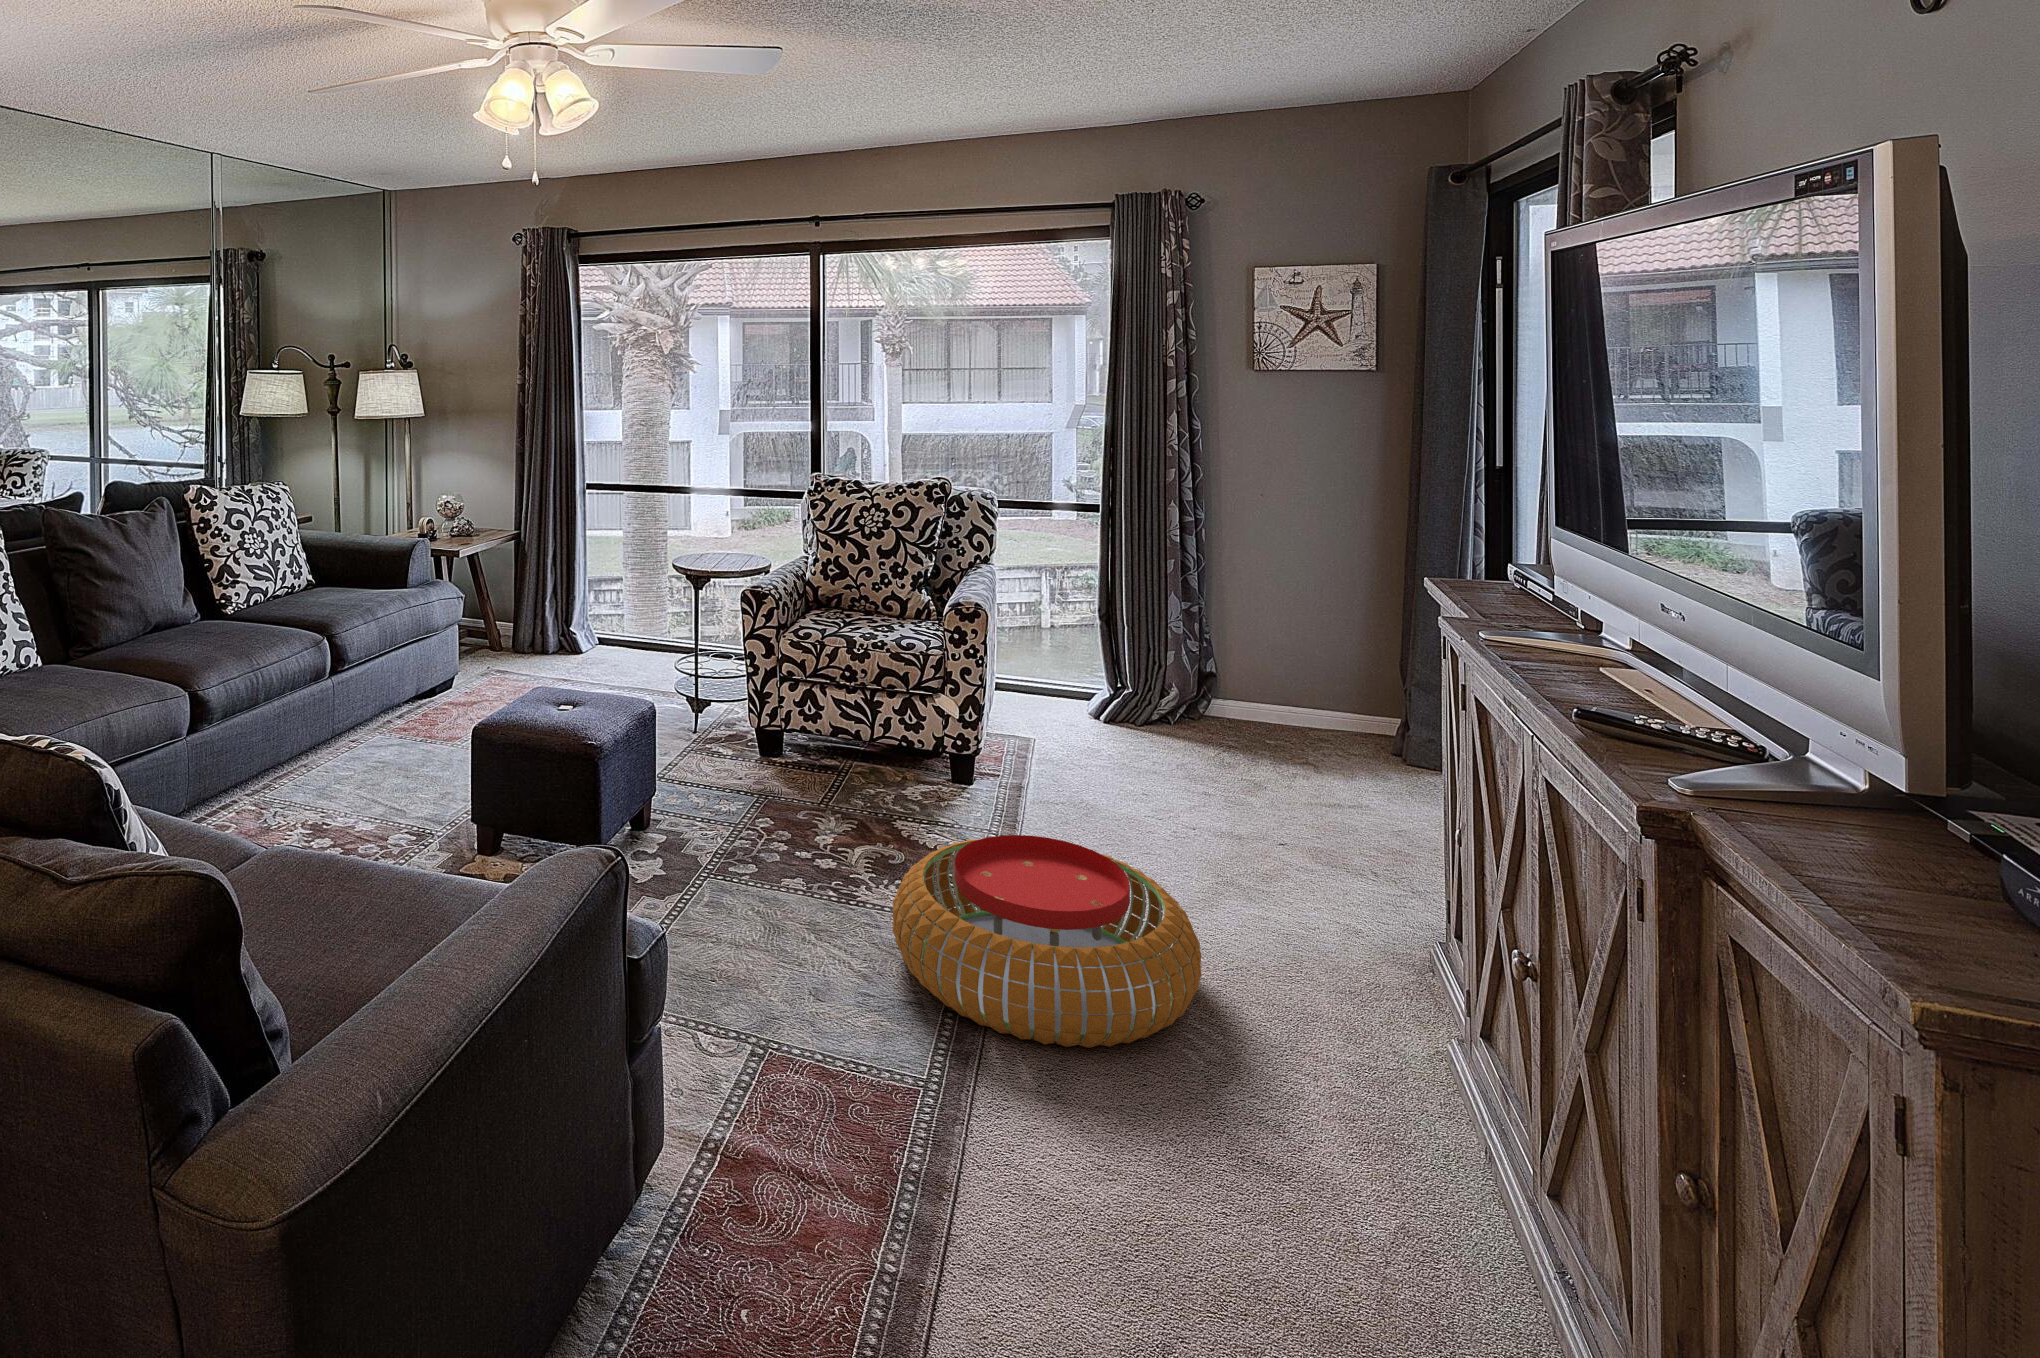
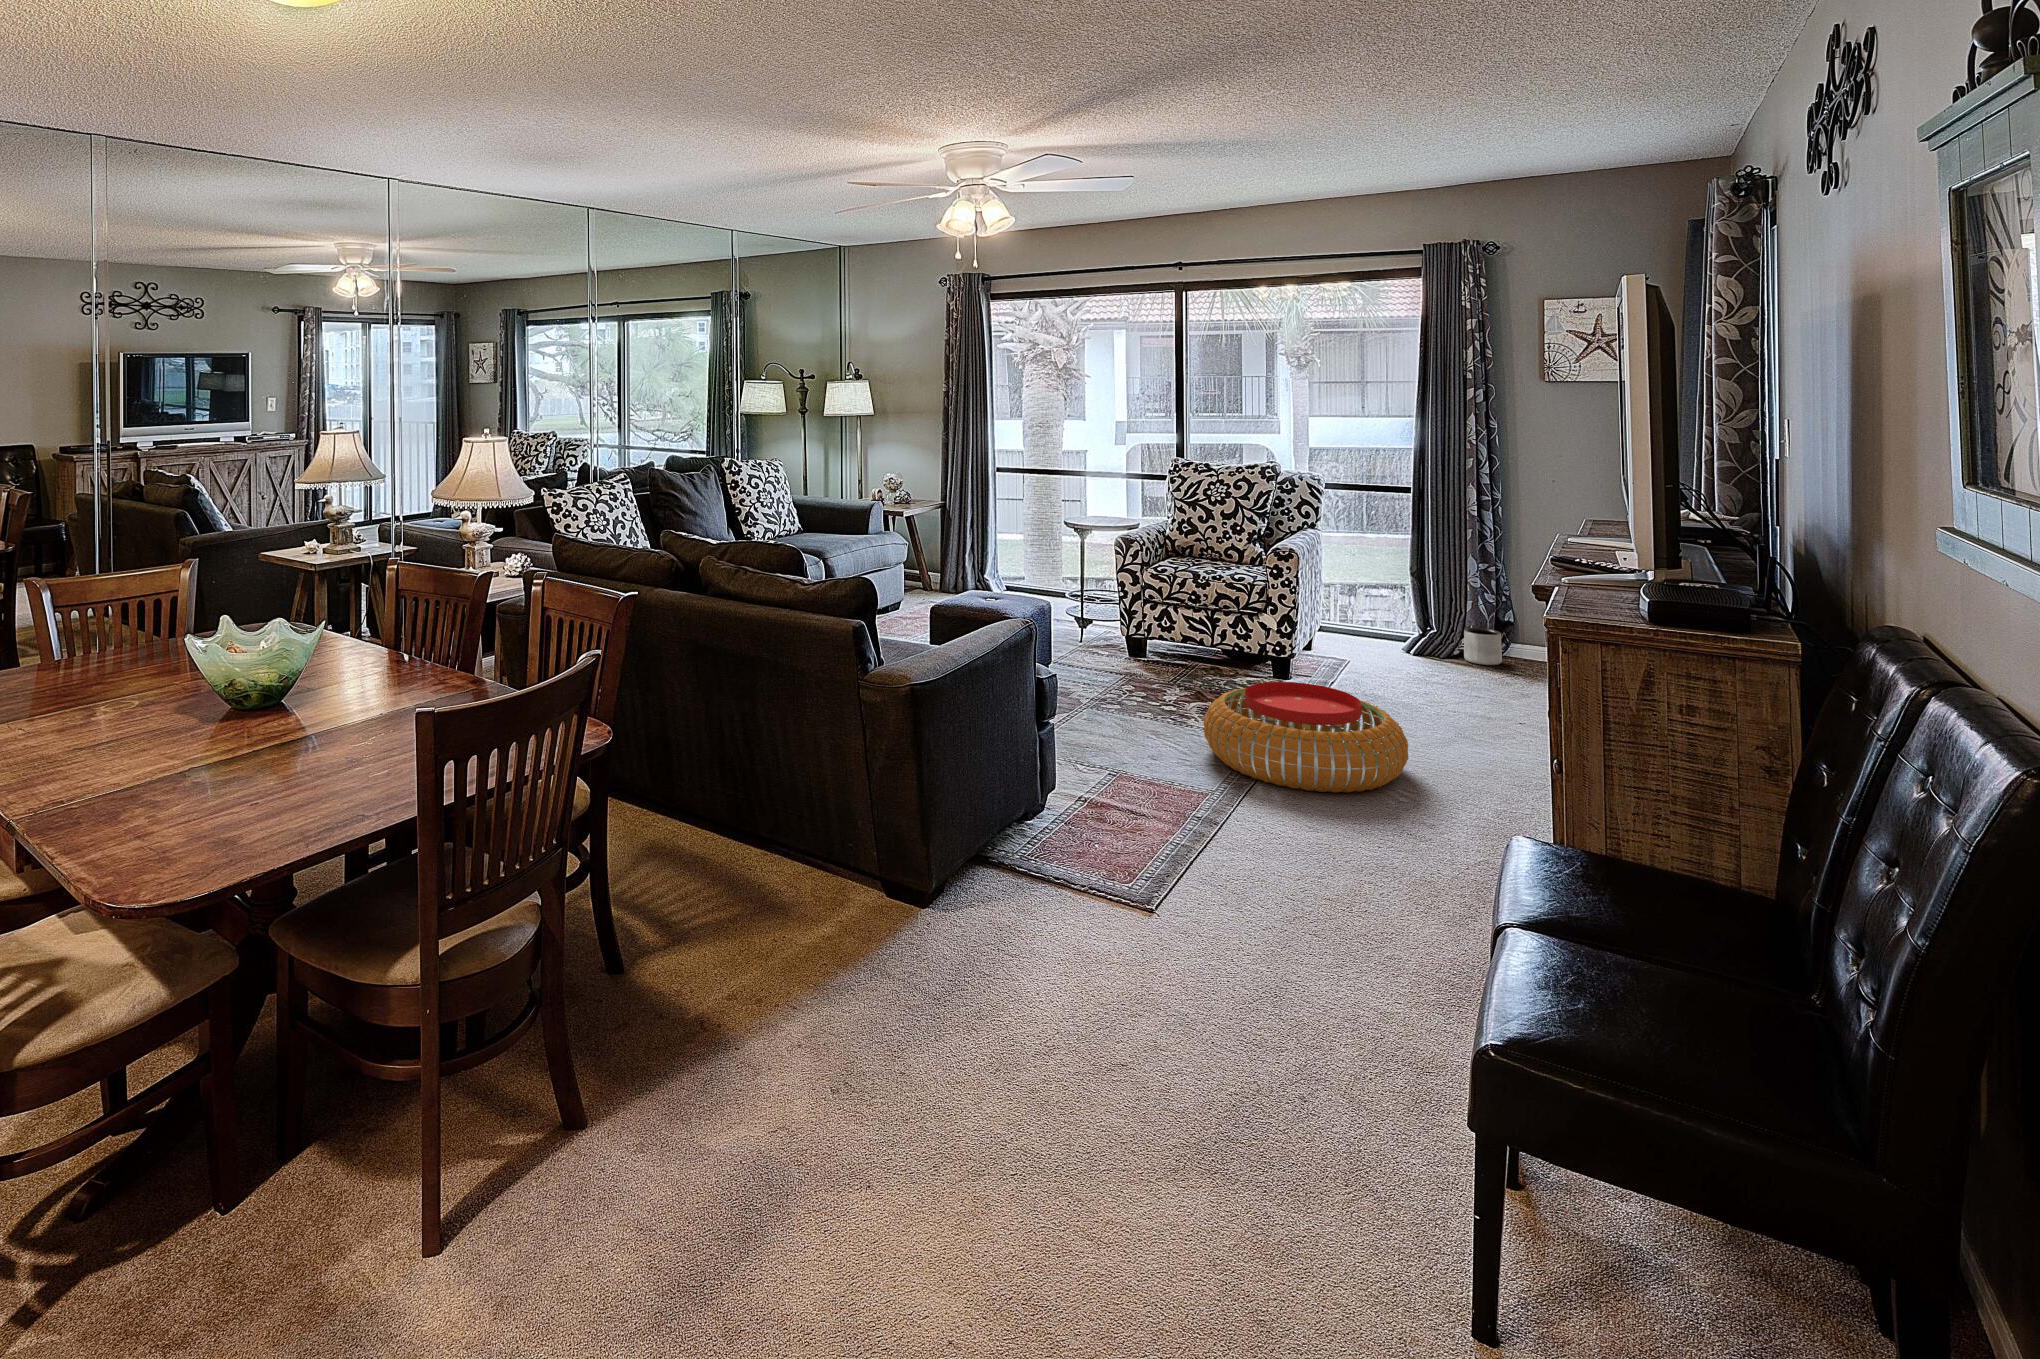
planter: none [1169,686,1214,736] -> present [1464,628,1502,665]

